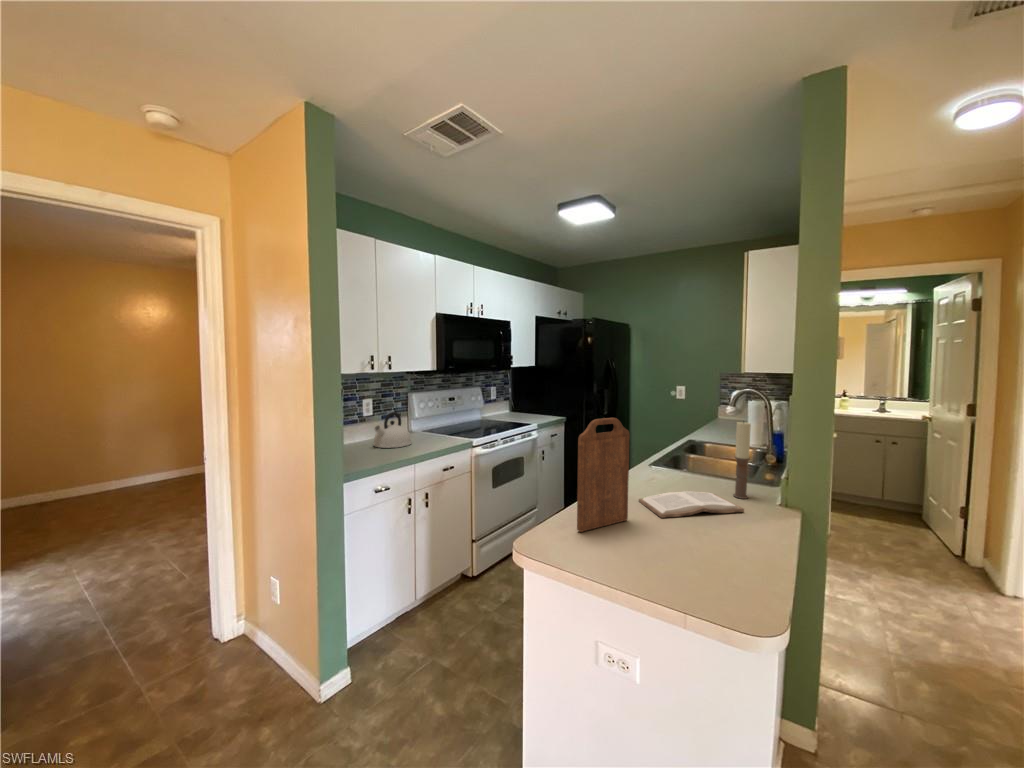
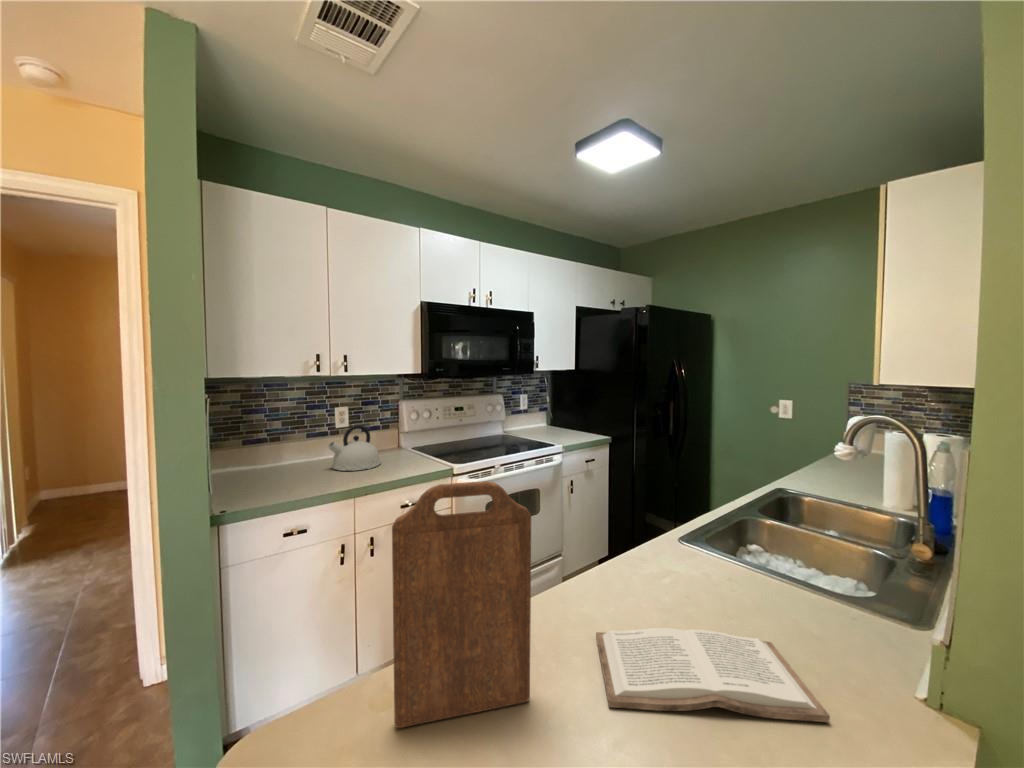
candle: present [734,421,751,499] -> none [817,492,861,668]

